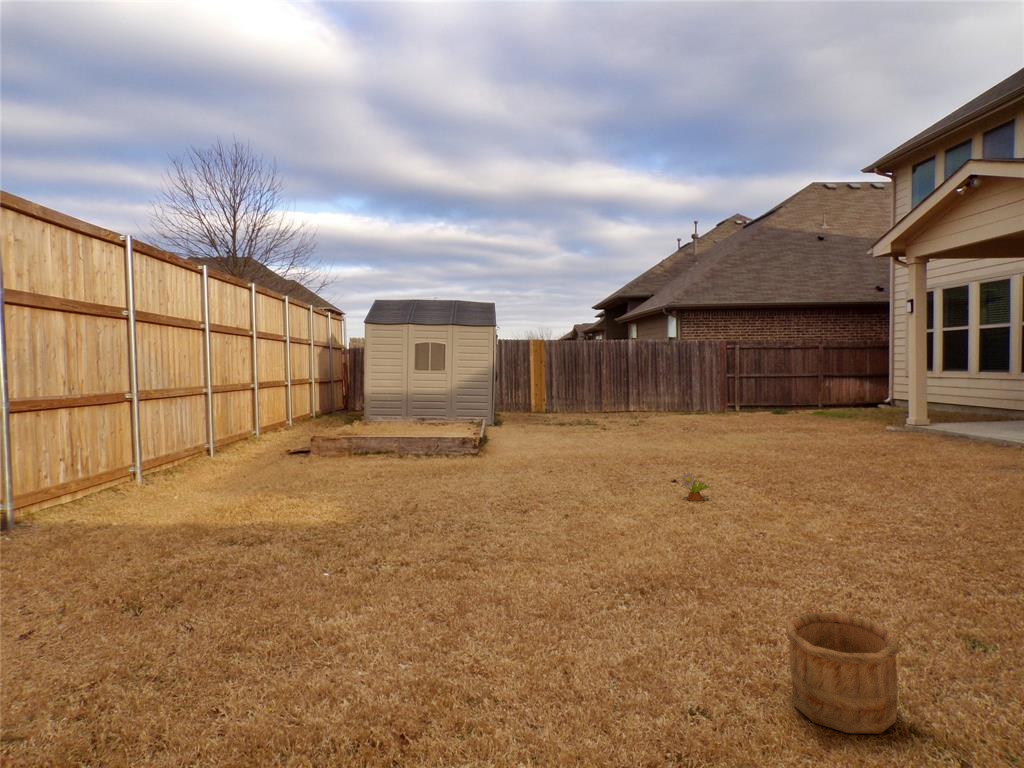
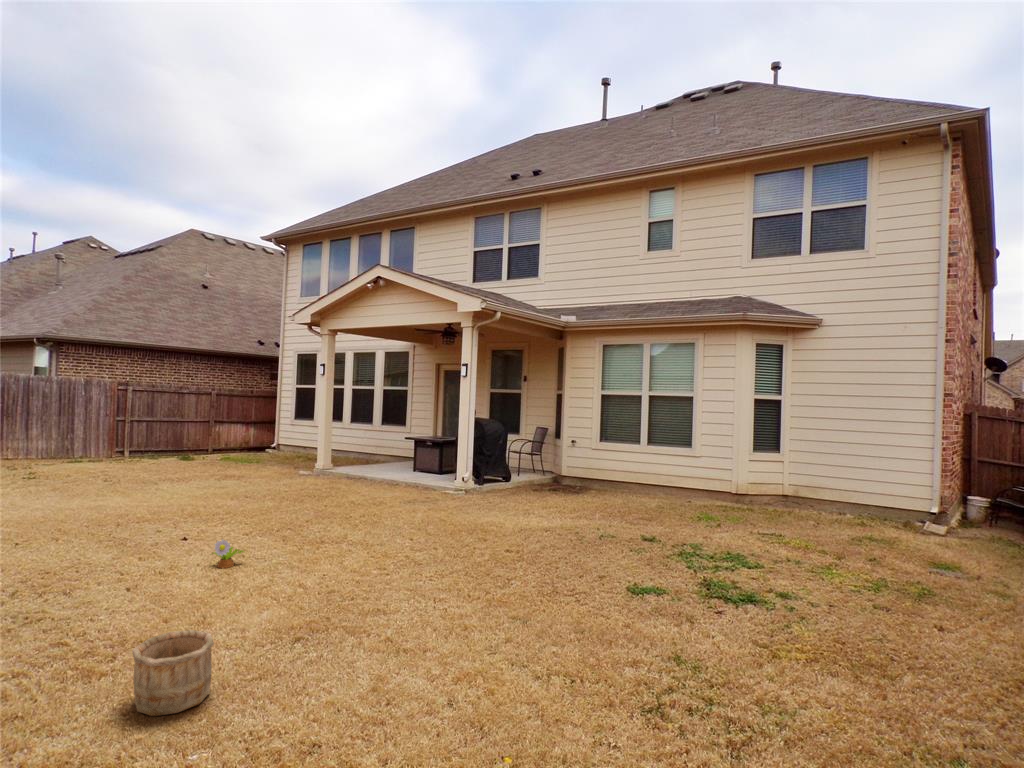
wooden bucket: present [786,613,900,734] -> present [132,630,214,716]

